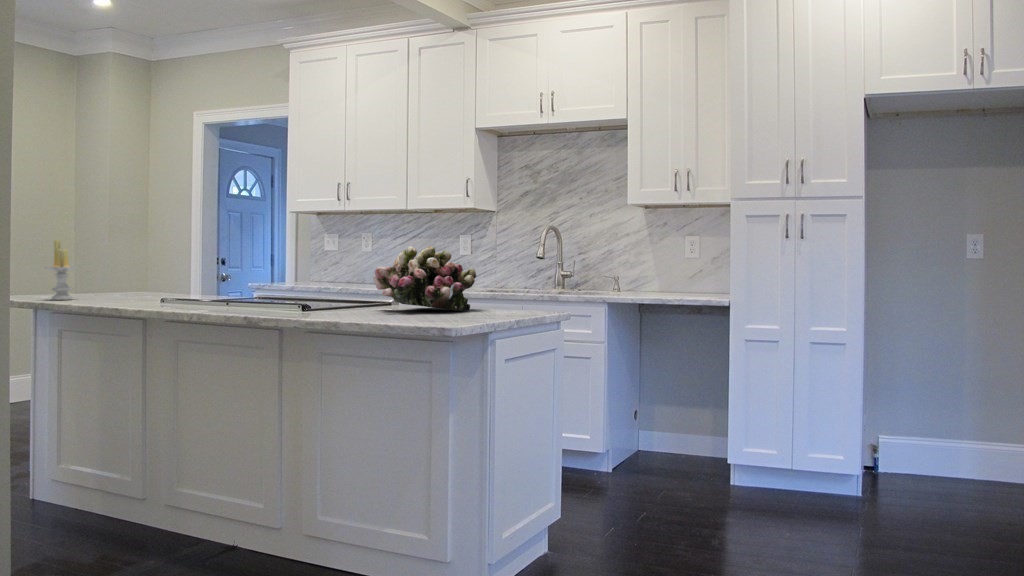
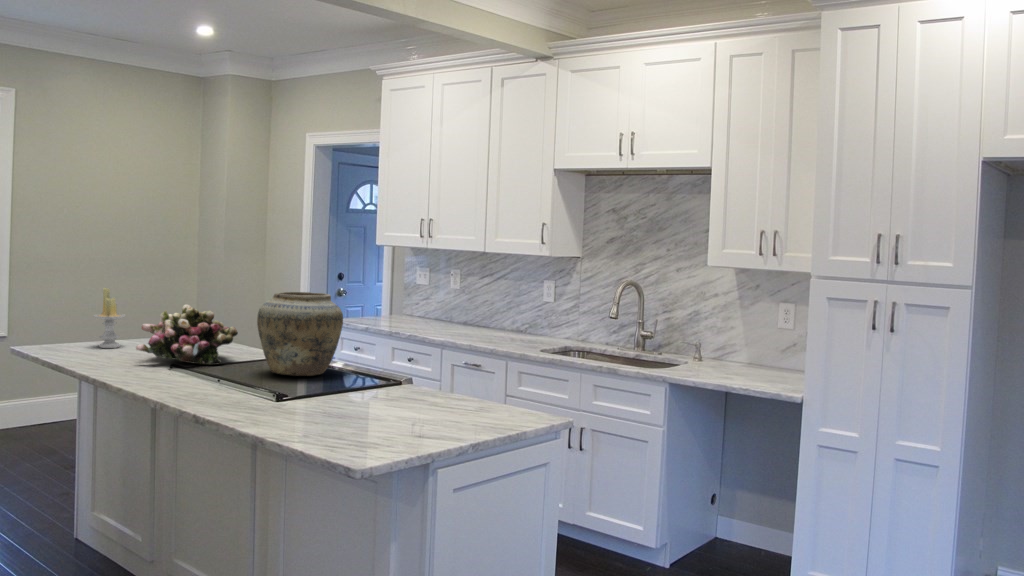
vase: none [249,224,331,302] -> present [257,292,343,376]
flower arrangement: present [373,246,476,311] -> present [136,305,238,365]

